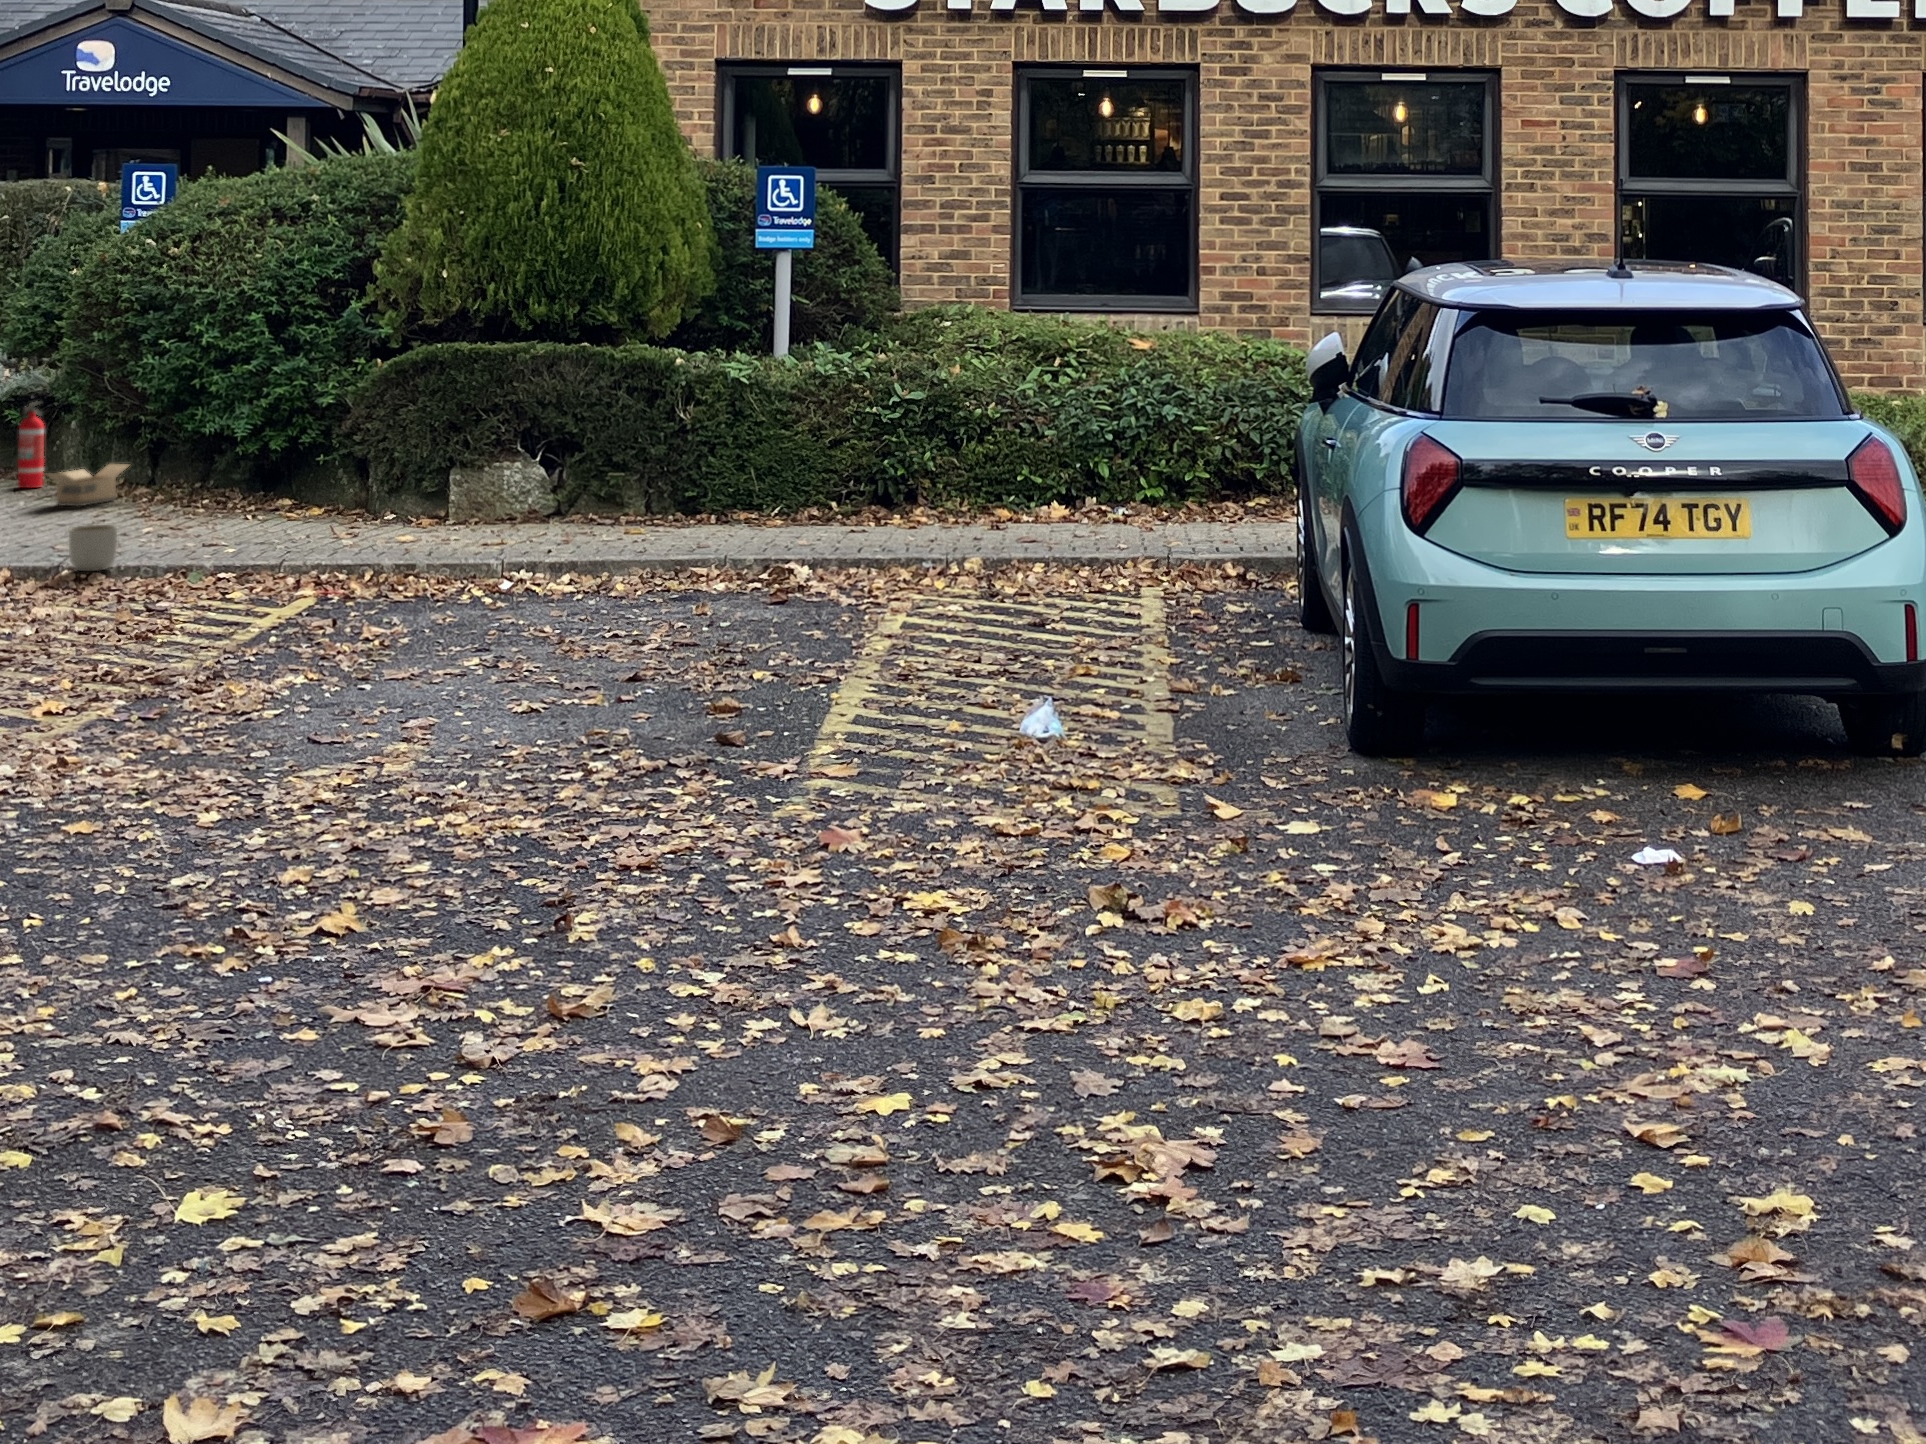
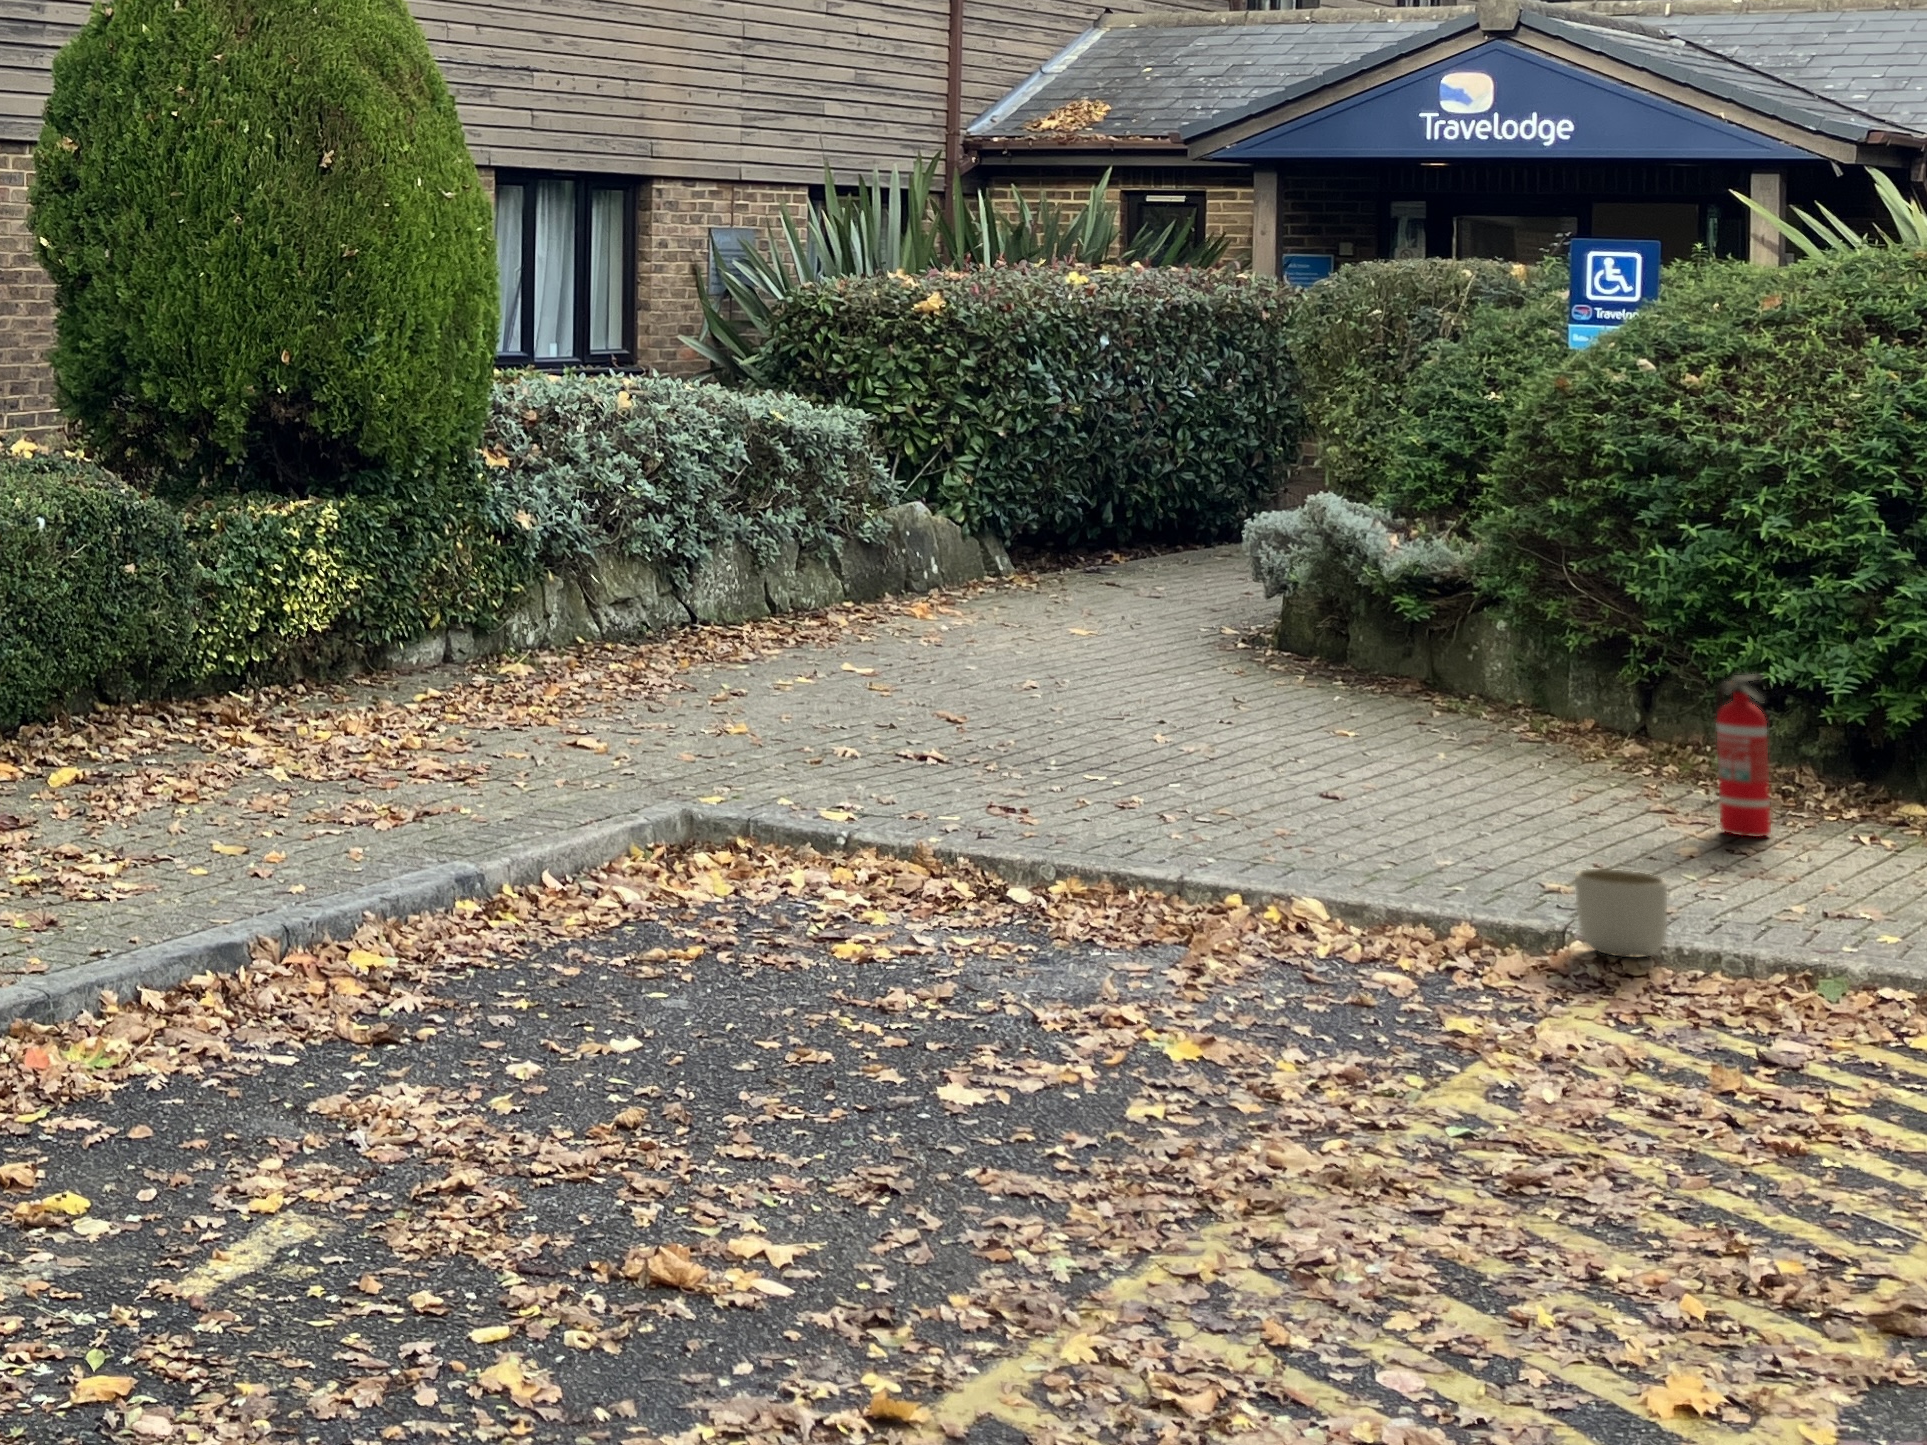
fire extinguisher: present [18,401,44,488] -> present [1715,674,1771,837]
cardboard box: present [43,464,129,506] -> none [1481,722,1630,792]

